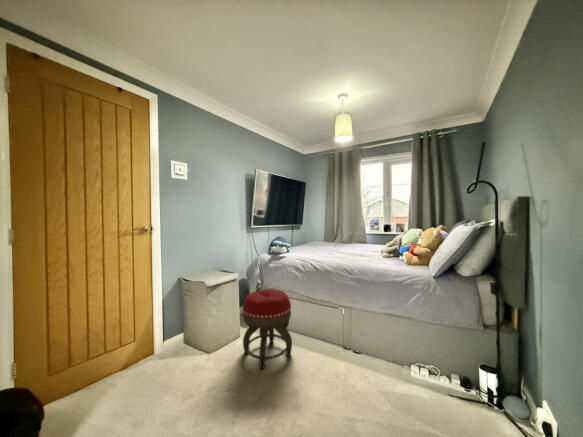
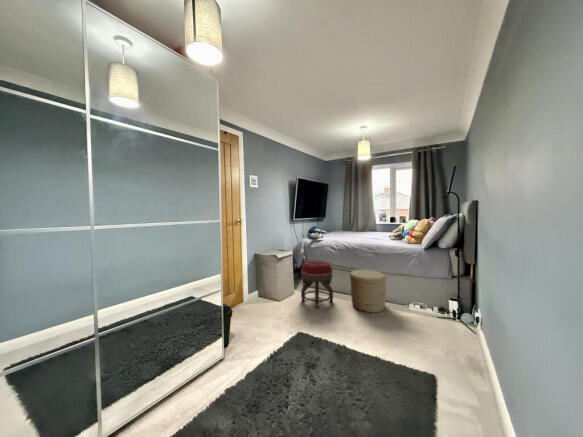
woven basket: none [315,305,373,385] -> present [350,270,386,313]

